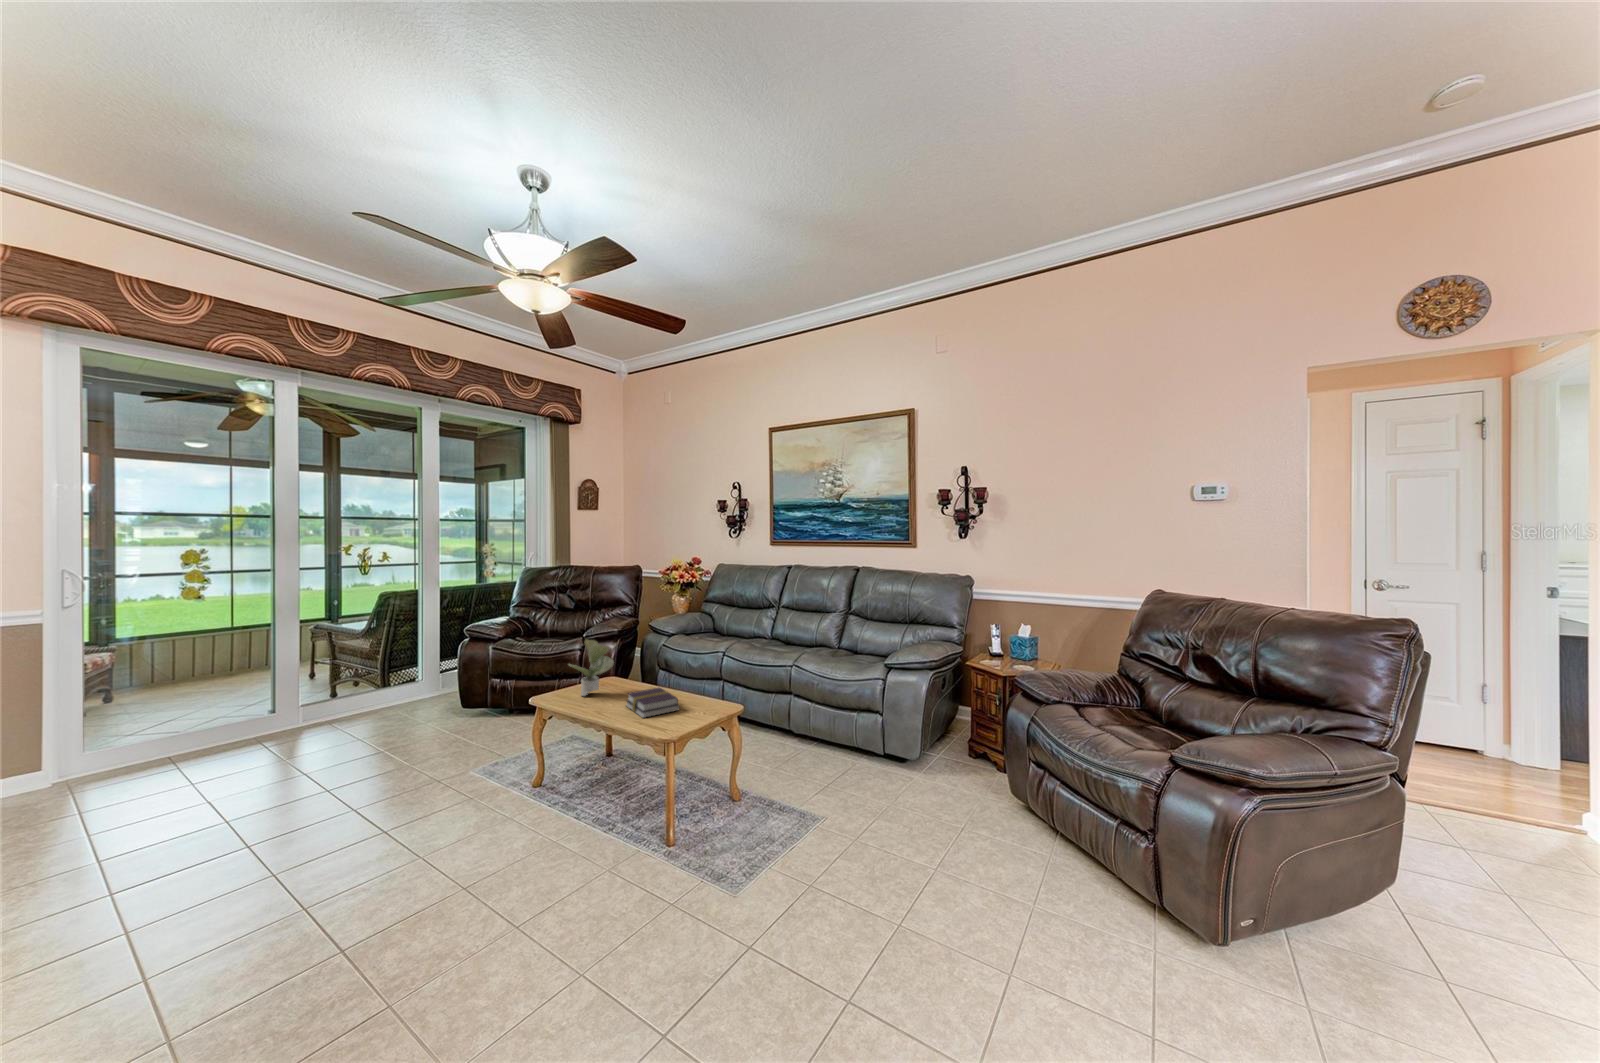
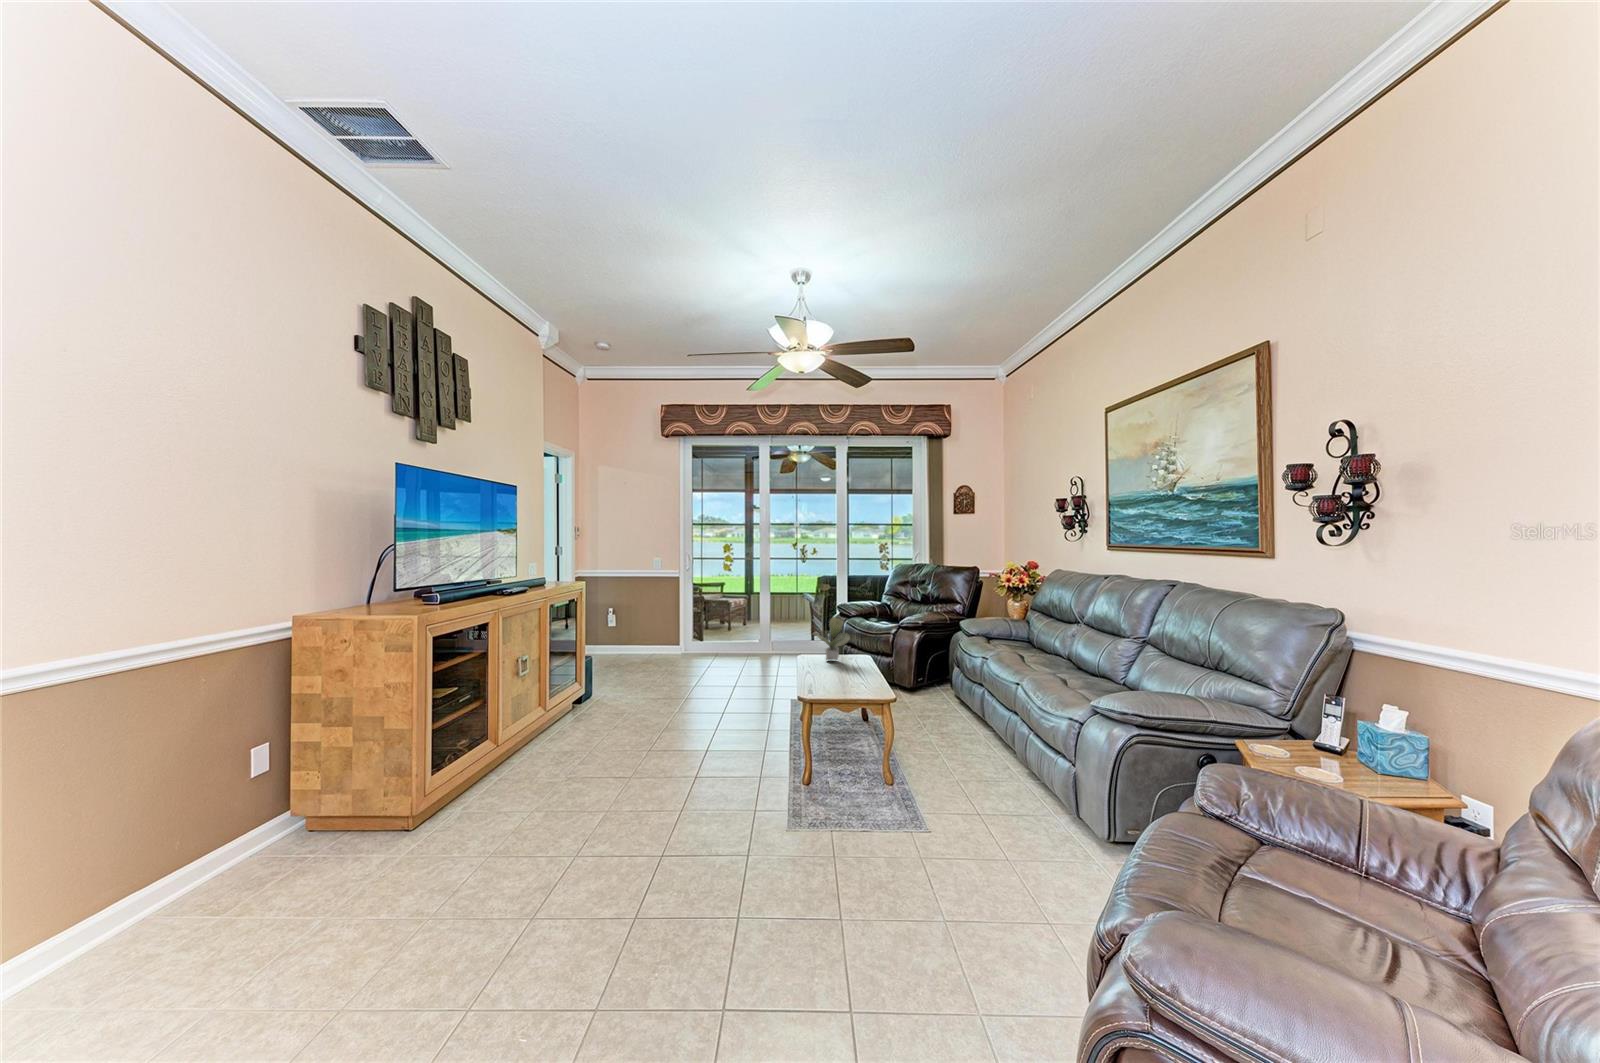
book: present [626,688,680,718] -> none [819,664,861,688]

